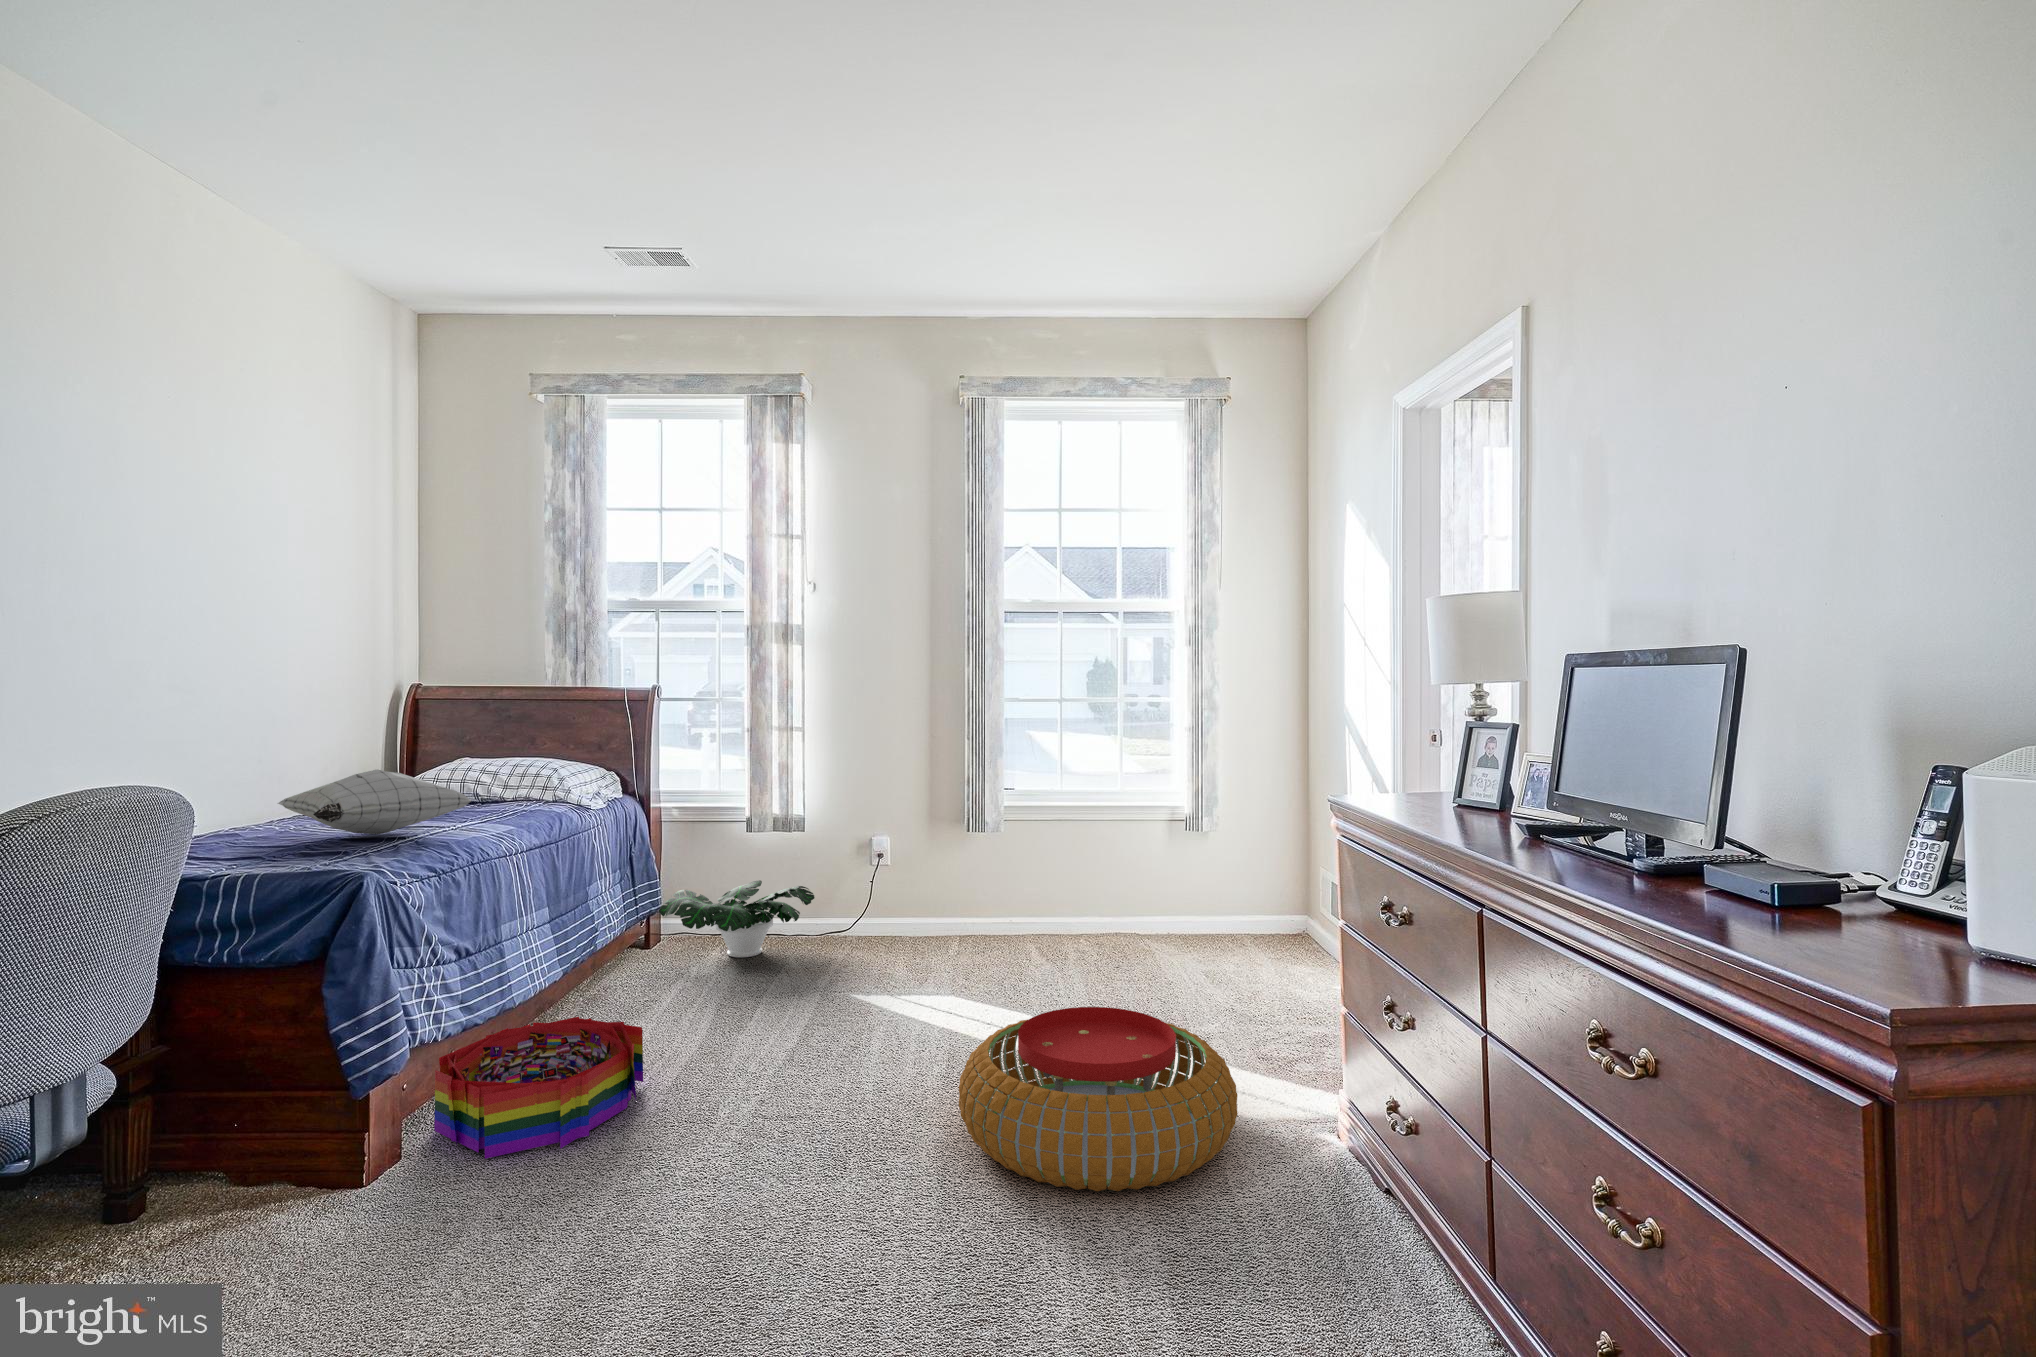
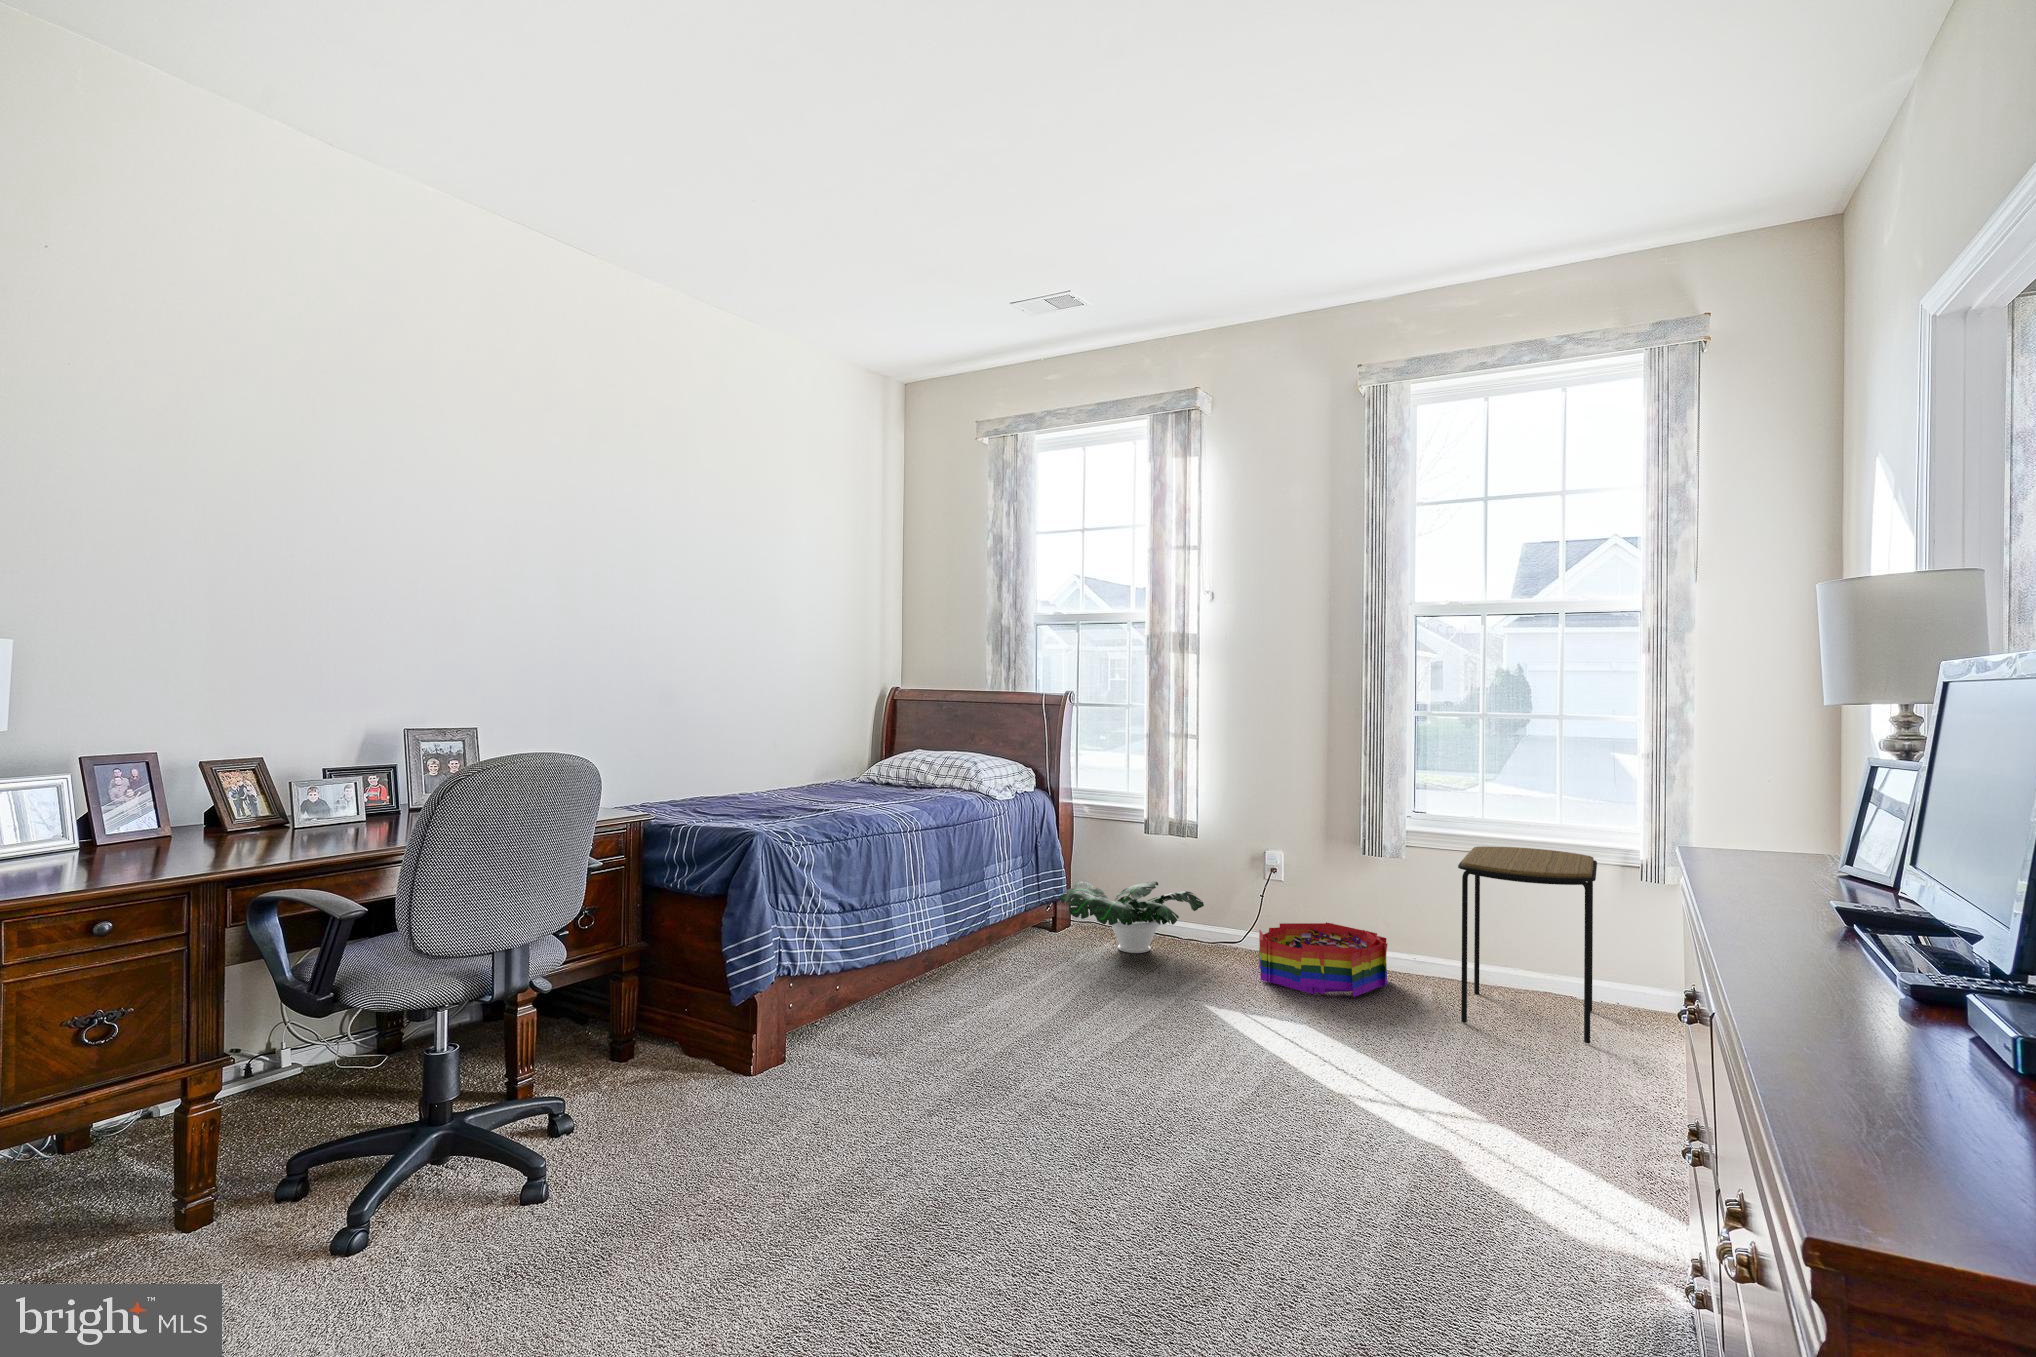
pillow: present [278,770,471,834] -> none [755,754,873,806]
side table: none [1061,813,1171,969] -> present [1458,846,1597,1043]
pouf: present [959,1007,1238,1191] -> none [1210,1054,1542,1274]
storage bin: present [434,1017,643,1159] -> present [1259,922,1387,997]

